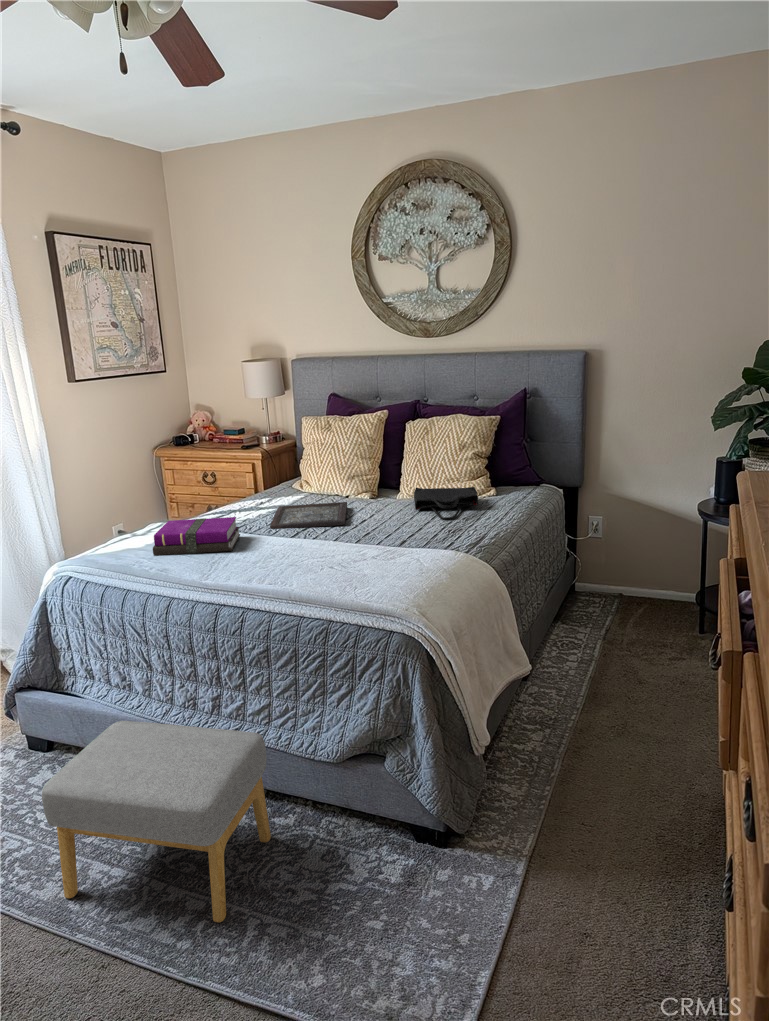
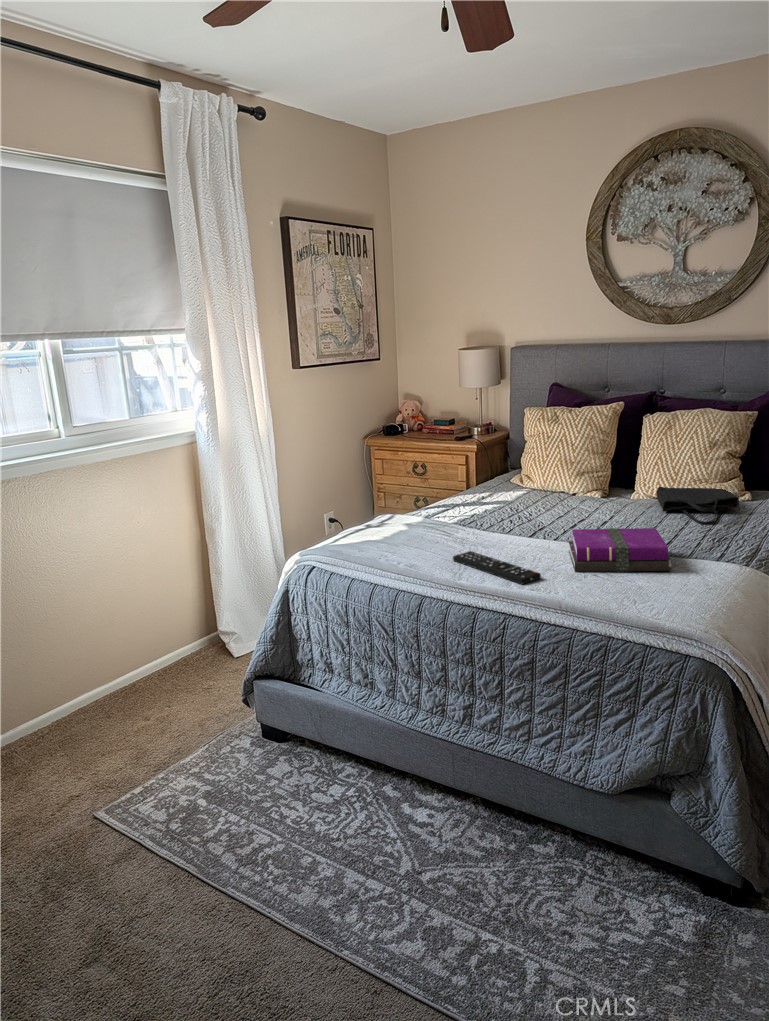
tray: present [270,502,347,529] -> none [505,500,589,527]
notebook: present [153,517,240,555] -> present [569,528,672,572]
remote control: none [207,552,281,580] -> present [453,551,541,584]
footstool: present [42,721,271,922] -> none [309,724,533,959]

